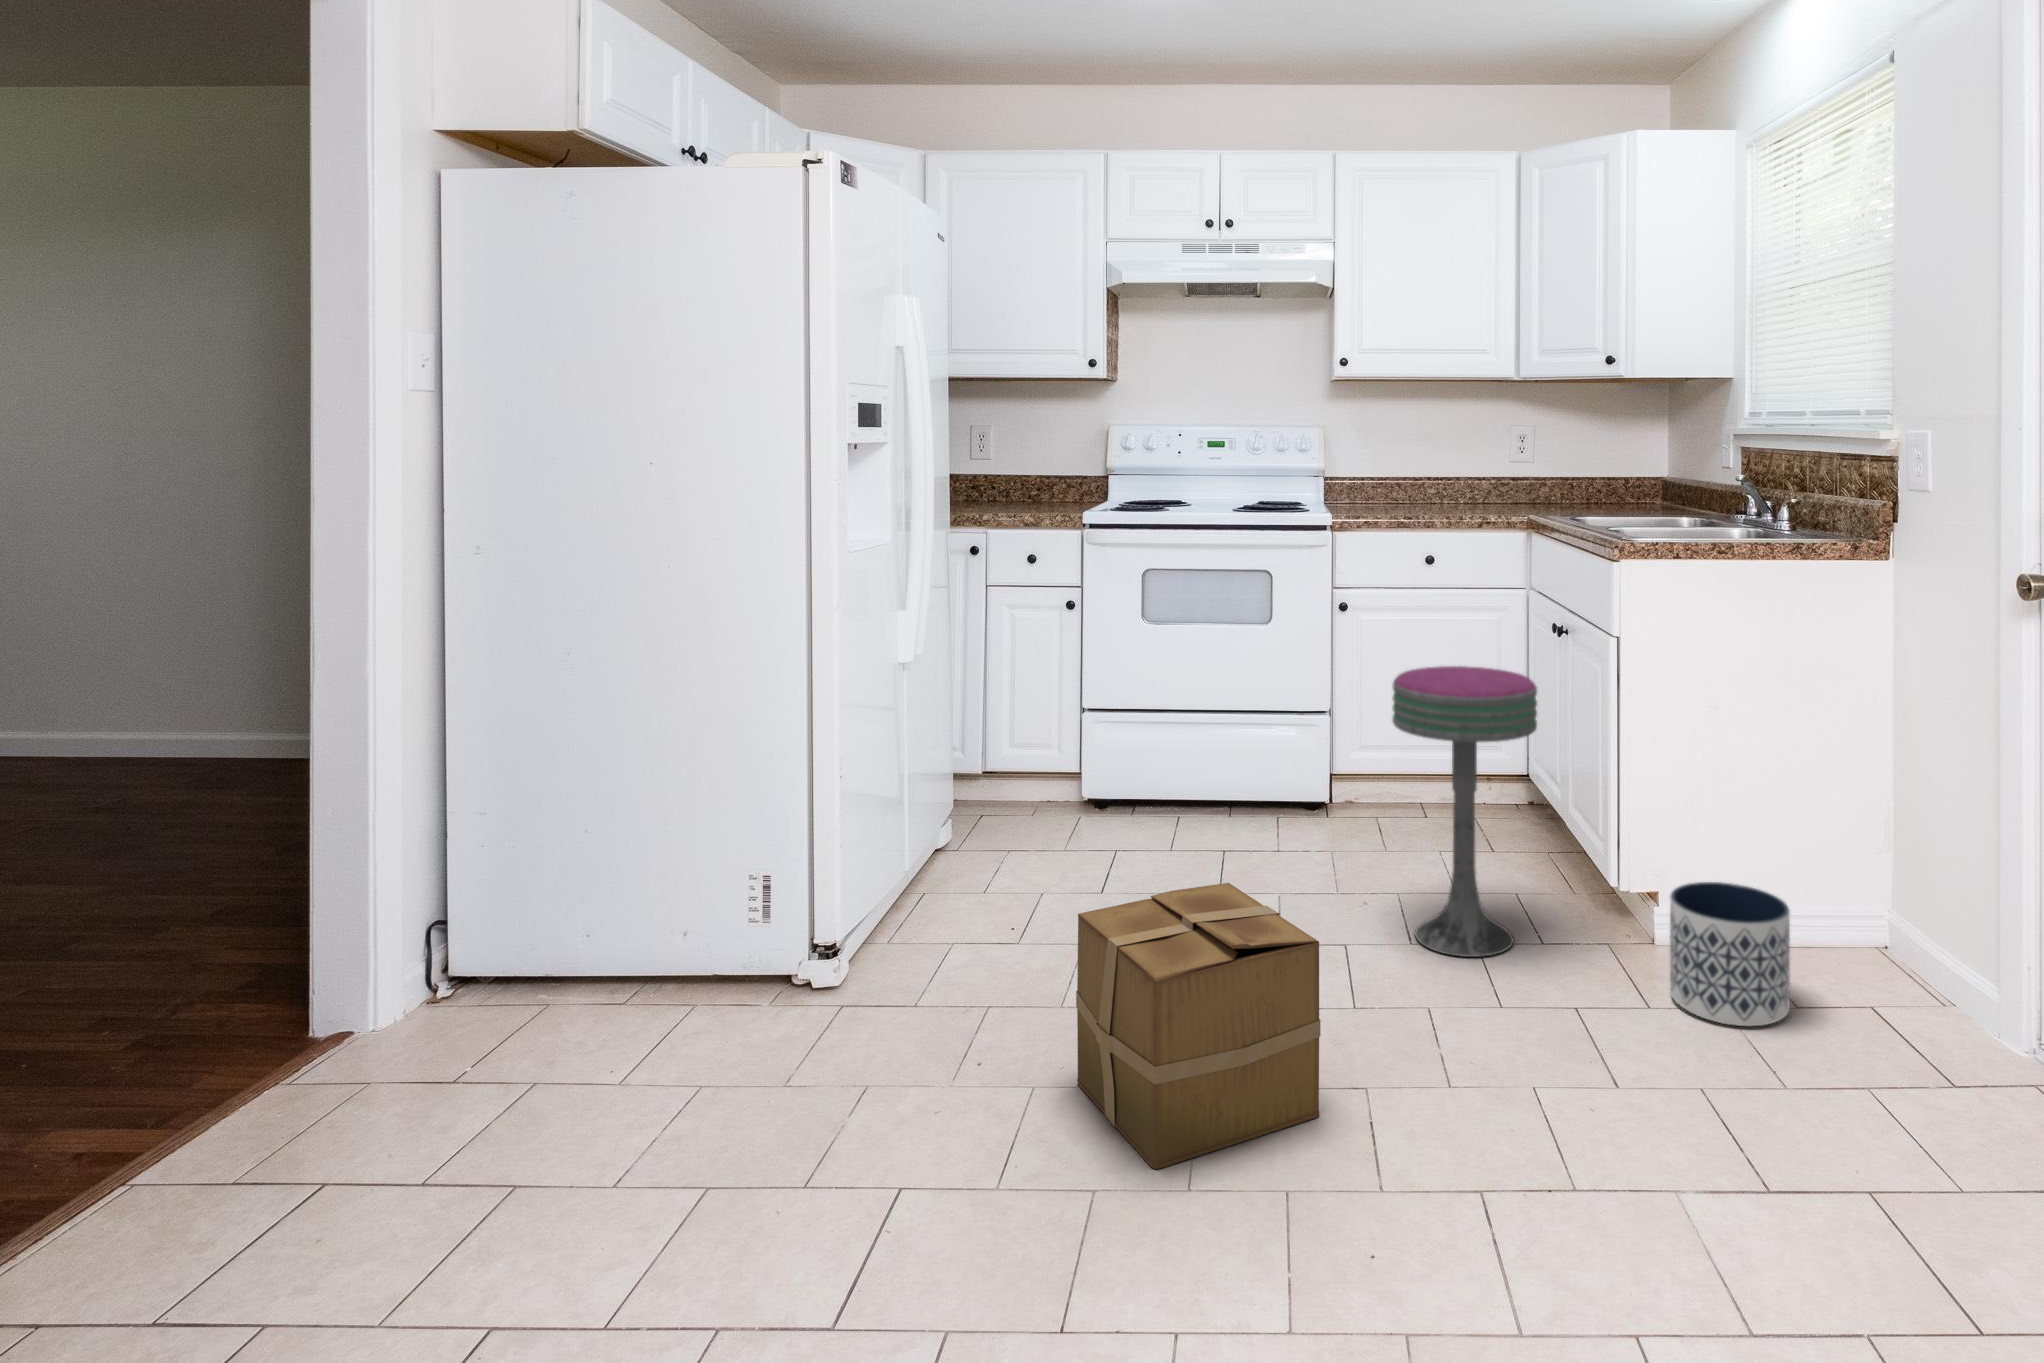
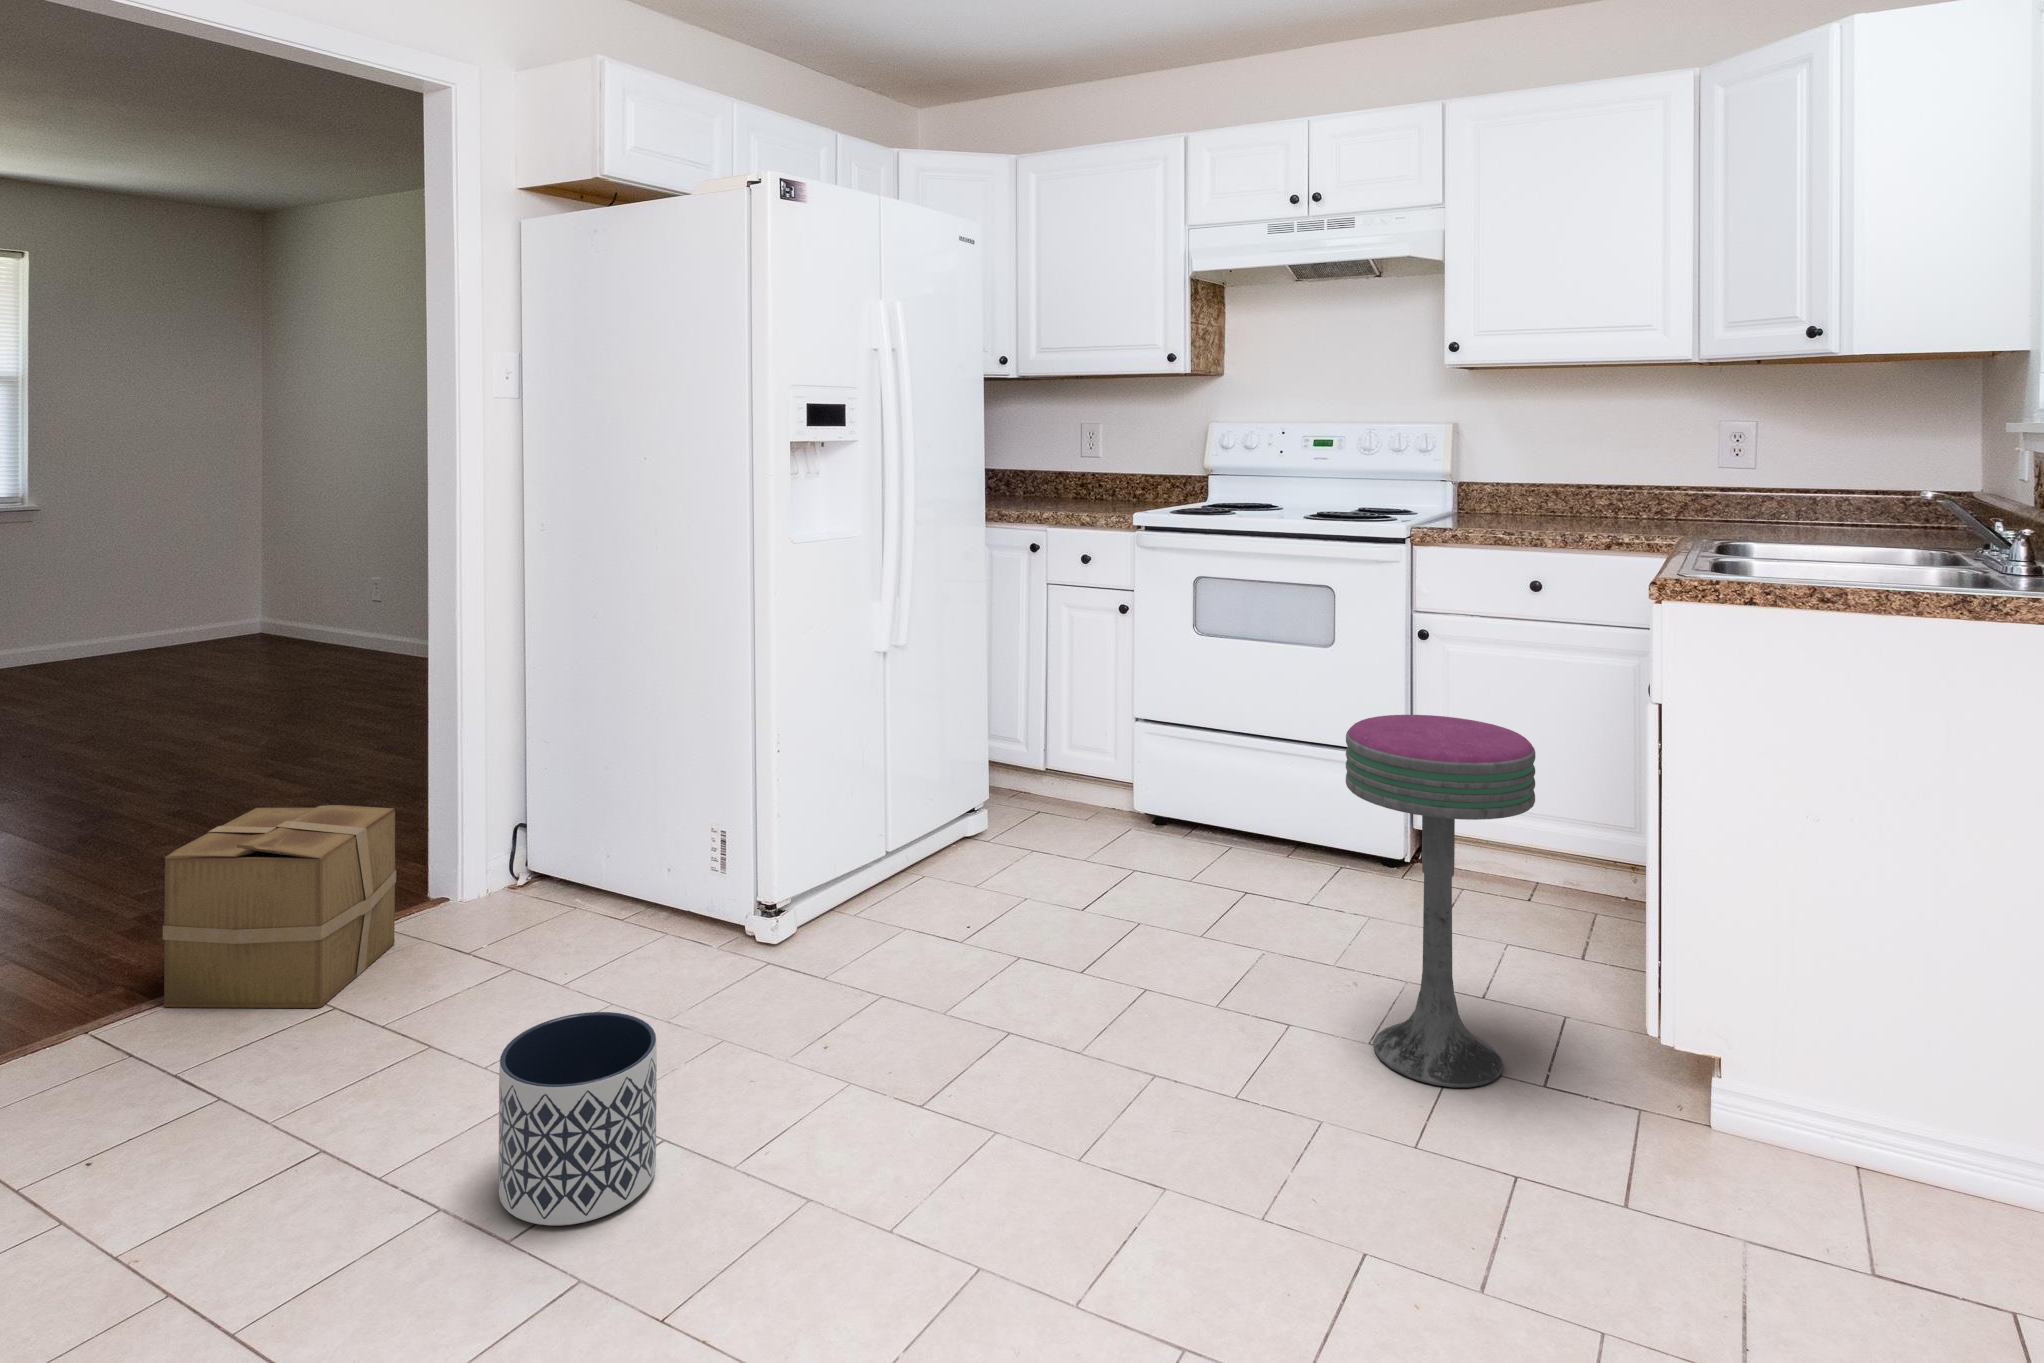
planter: present [1670,882,1790,1026] -> present [499,1012,657,1226]
cardboard box: present [1076,883,1320,1169] -> present [163,805,396,1008]

